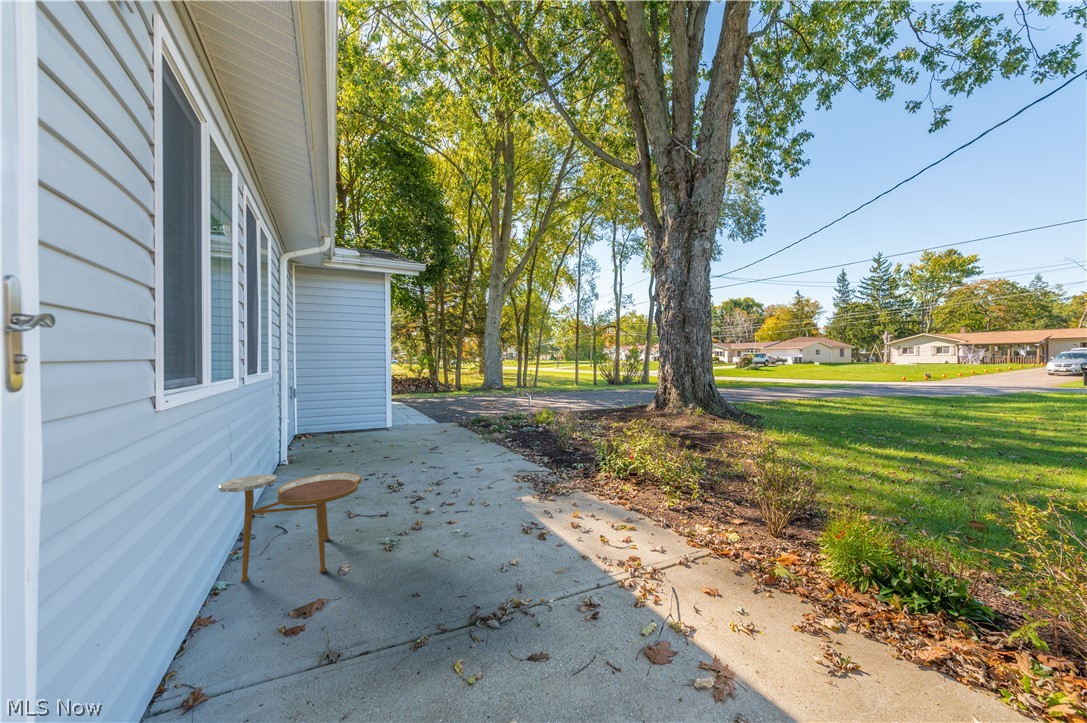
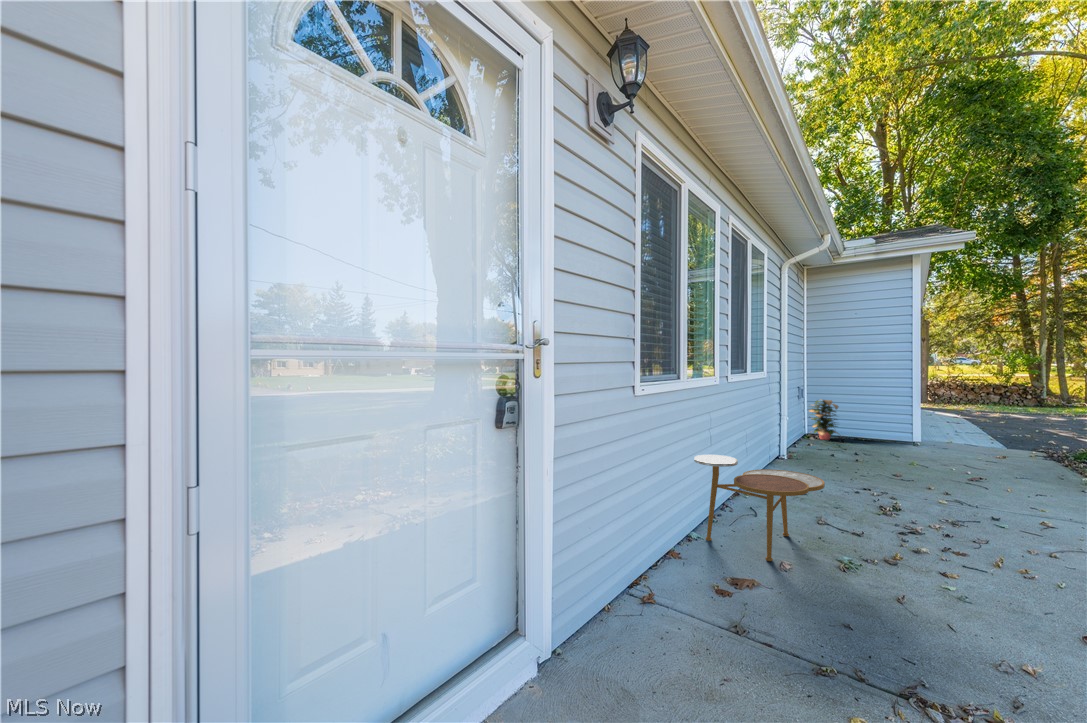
decorative plant: none [297,402,330,440] -> present [809,400,838,440]

